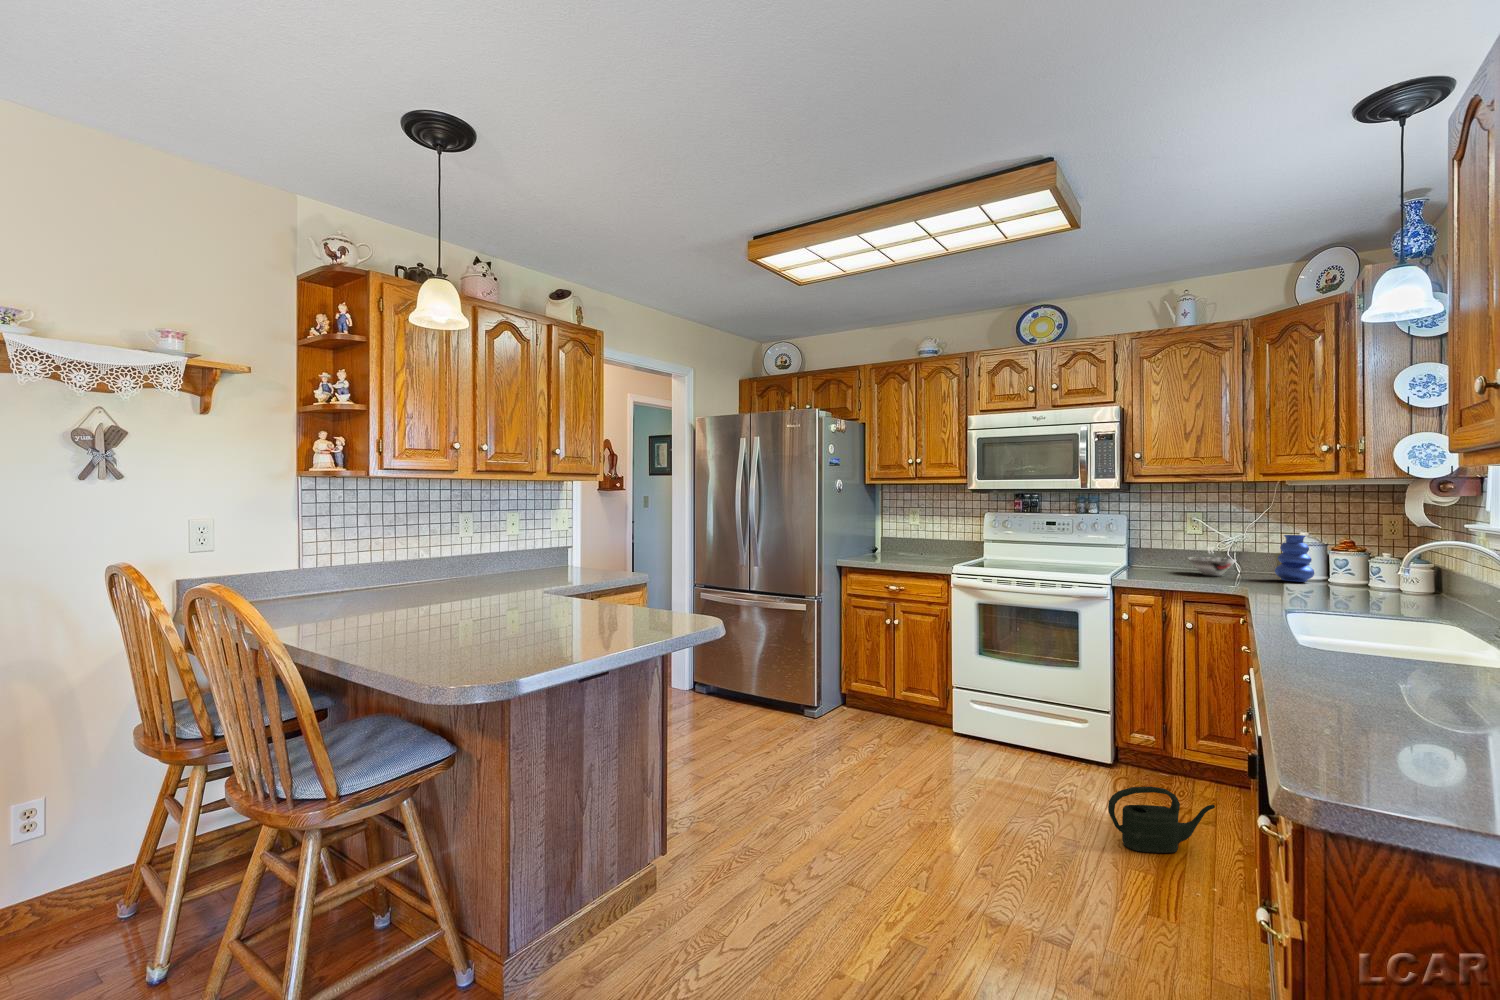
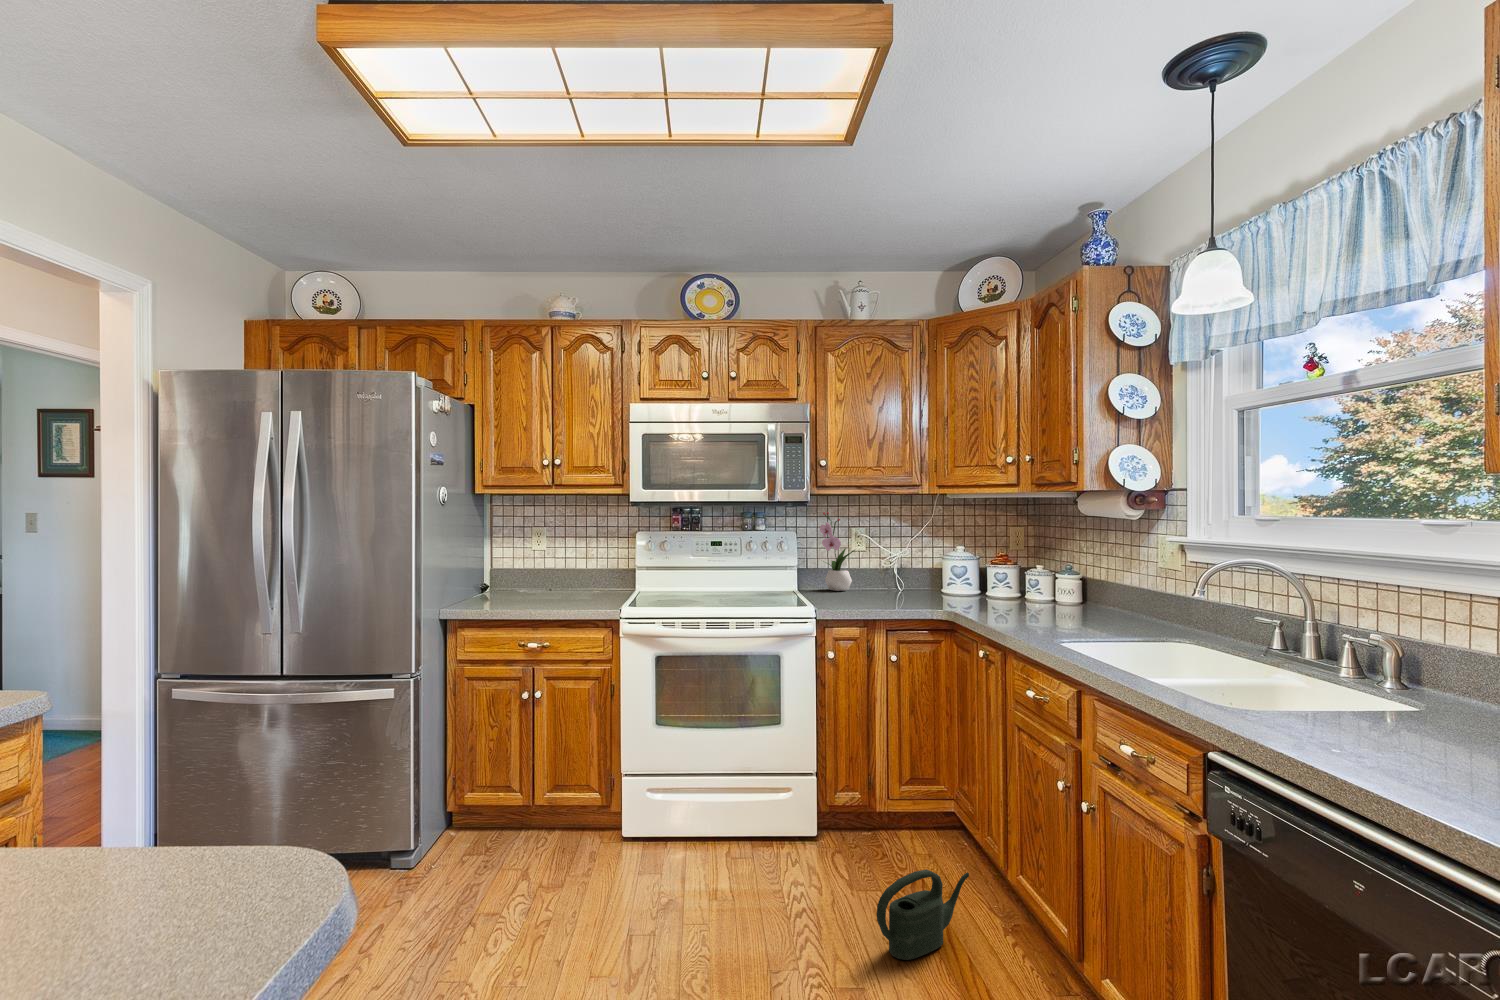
flower arrangement: none [1147,498,1184,569] -> present [820,512,855,591]
vase: present [1275,535,1314,582] -> none [946,549,979,598]
bowl: present [1189,547,1236,576] -> none [867,565,919,596]

